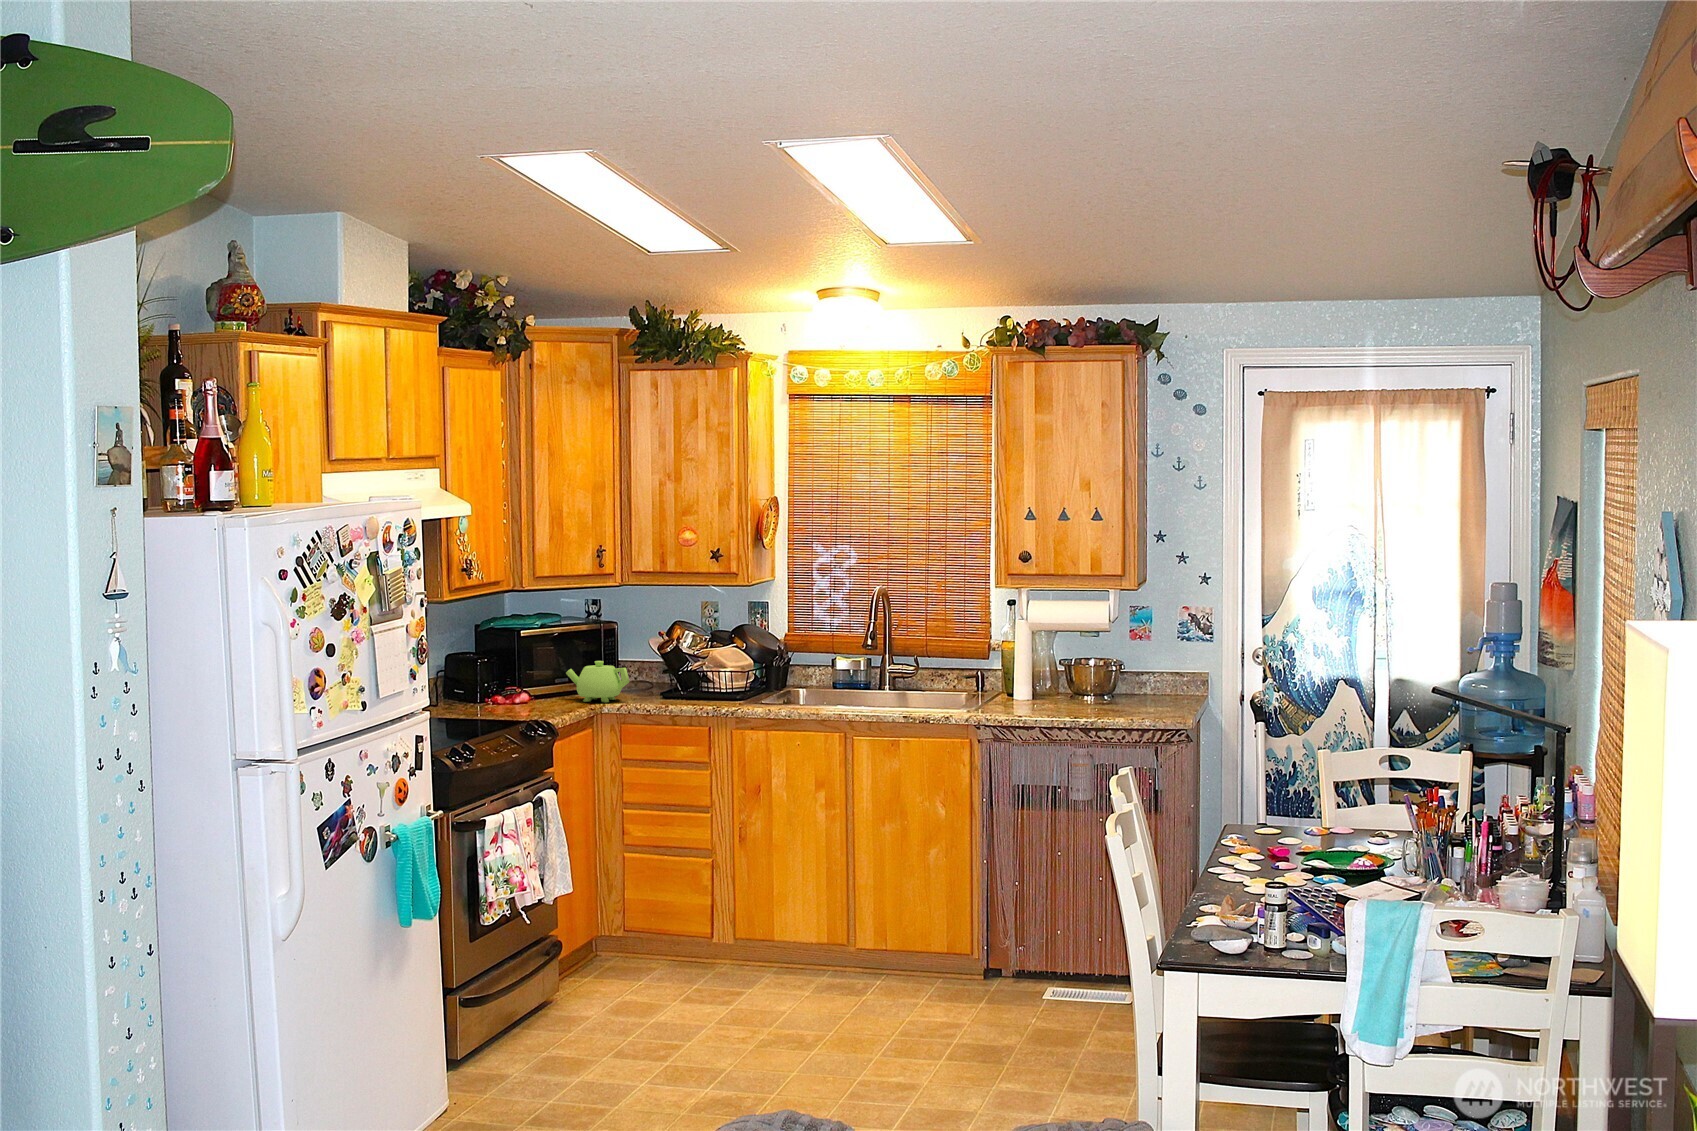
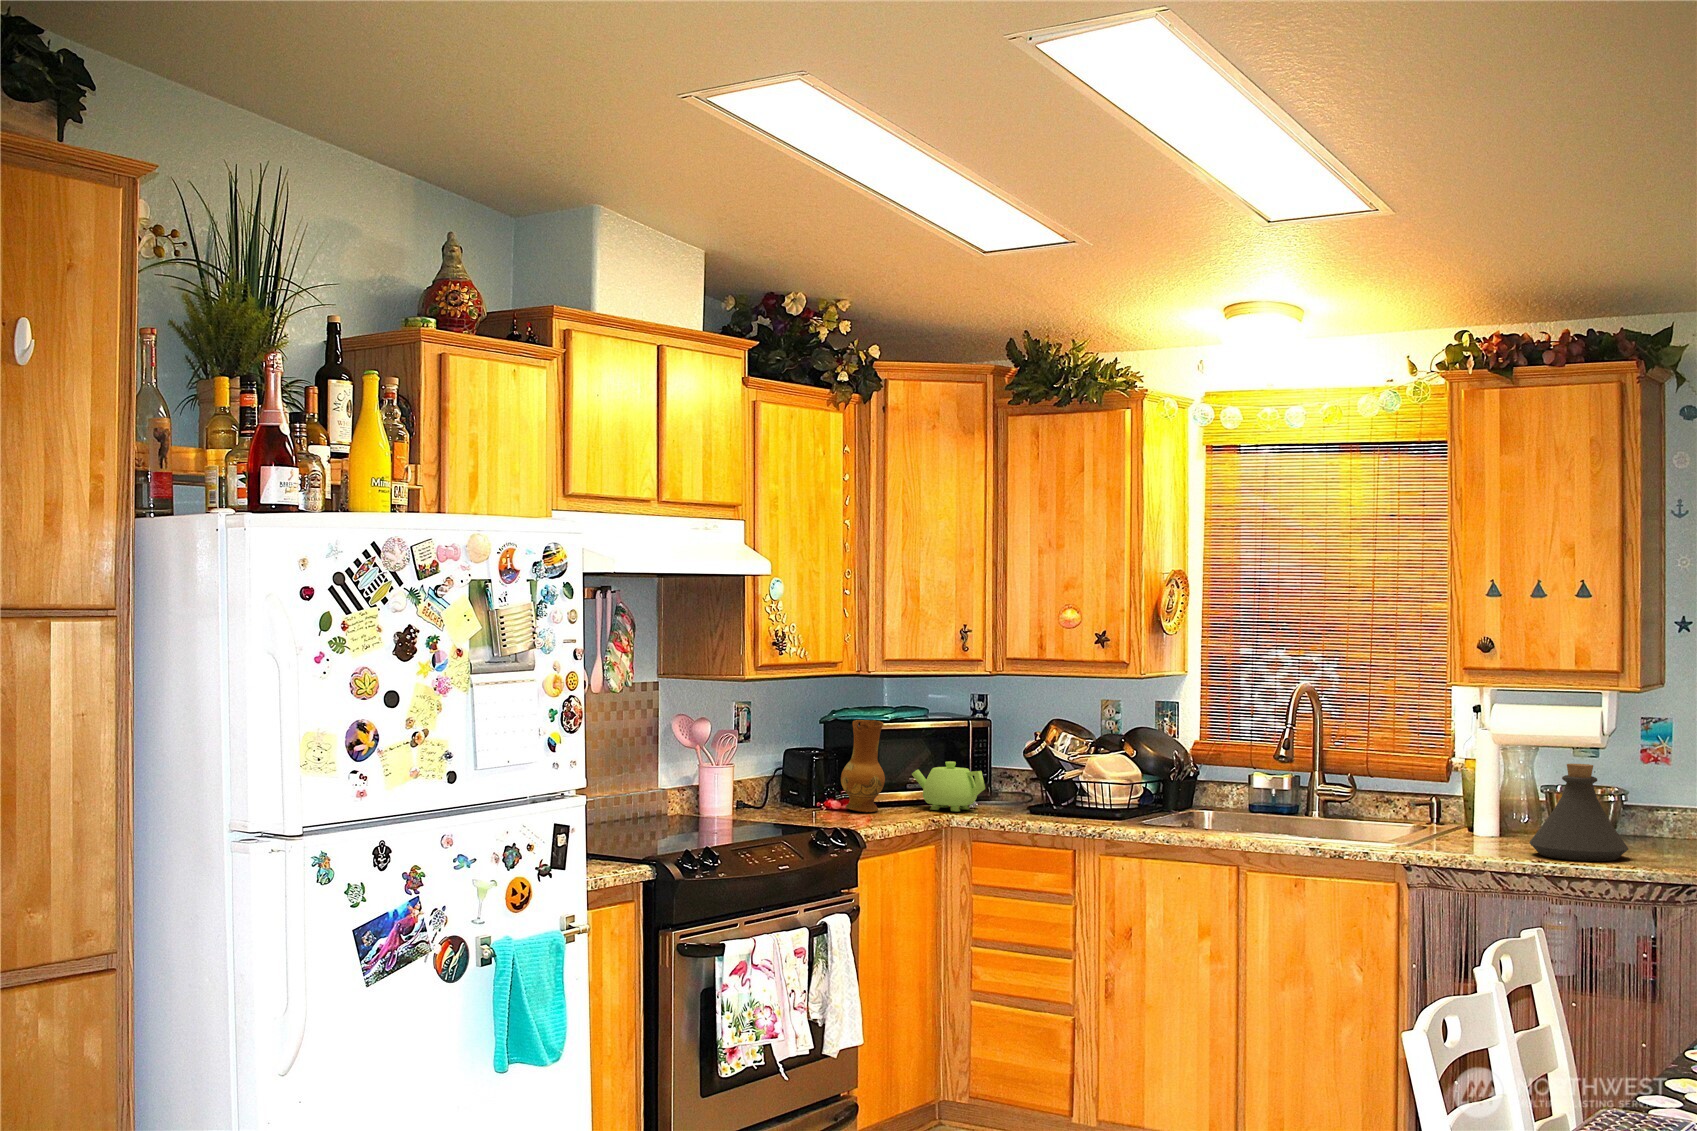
ceramic jug: none [509,630,547,708] -> present [841,720,885,812]
bottle: none [1062,642,1134,716] -> present [1529,764,1628,861]

